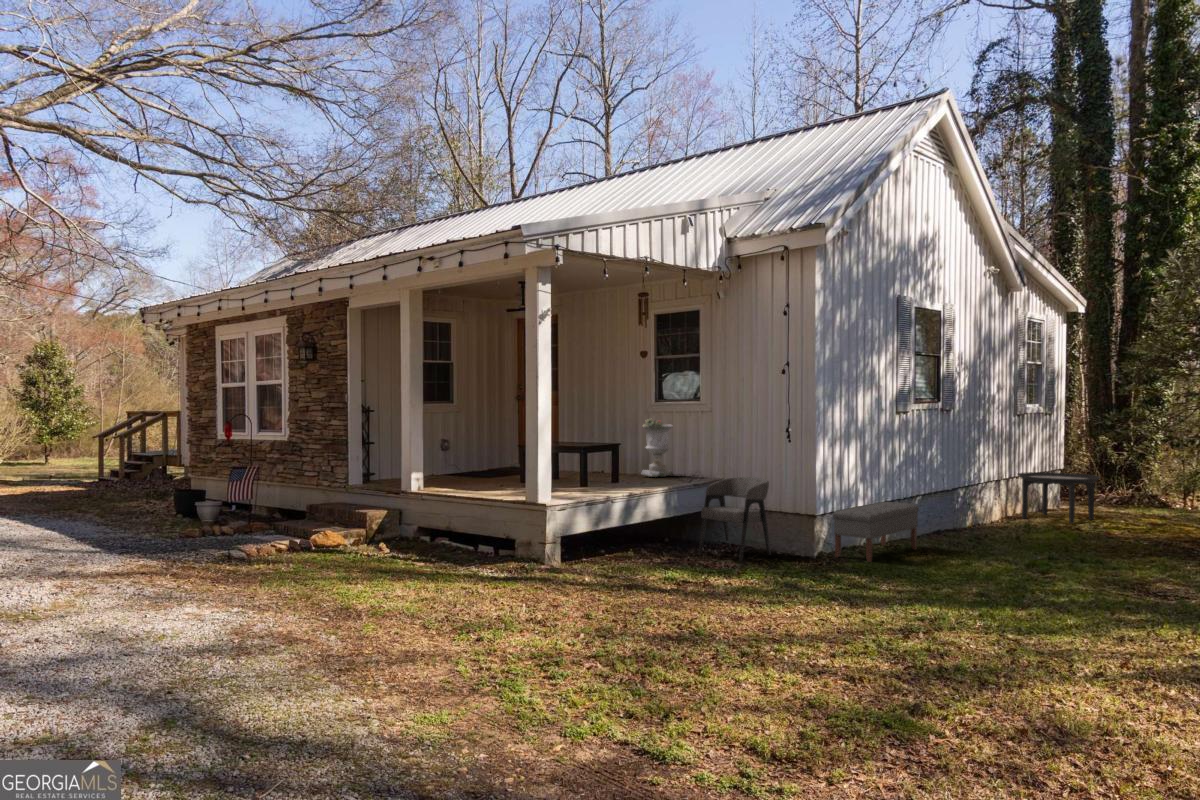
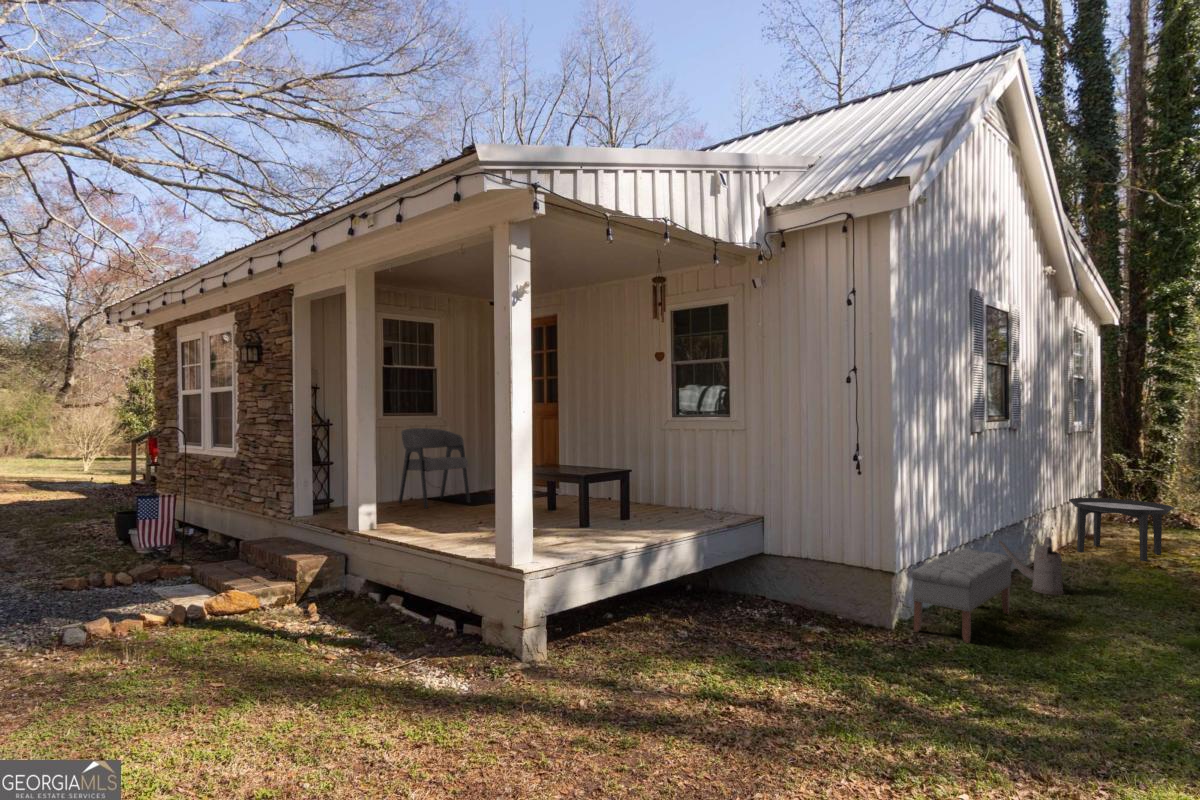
planter: present [642,419,673,477] -> none [650,438,691,513]
chair: present [698,477,771,561] -> present [399,428,470,509]
watering can: none [928,496,981,541] -> present [999,537,1074,595]

